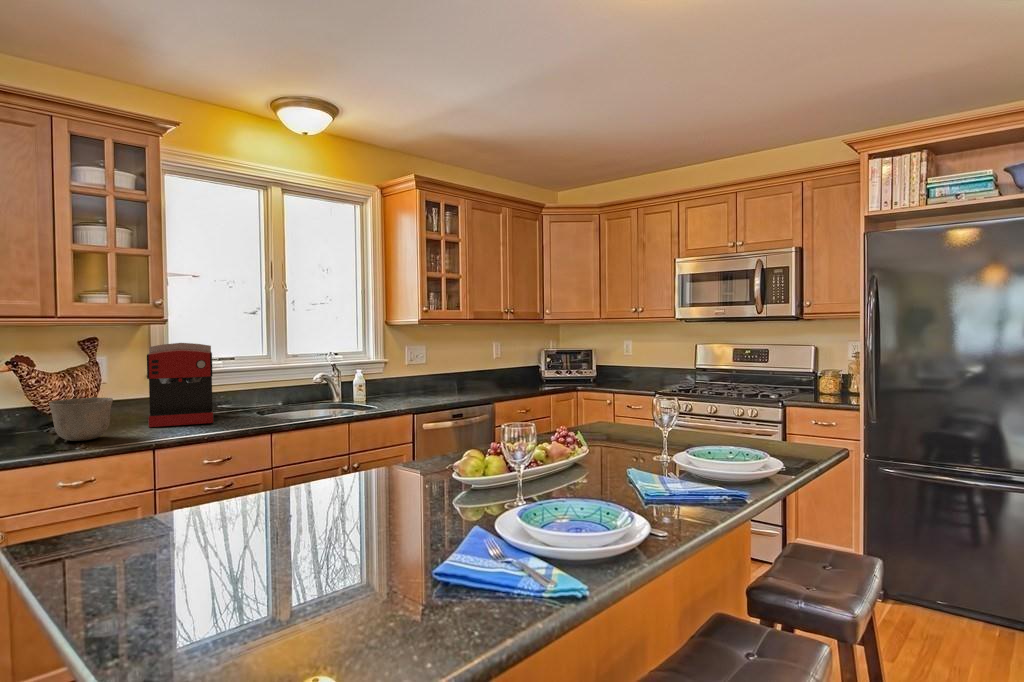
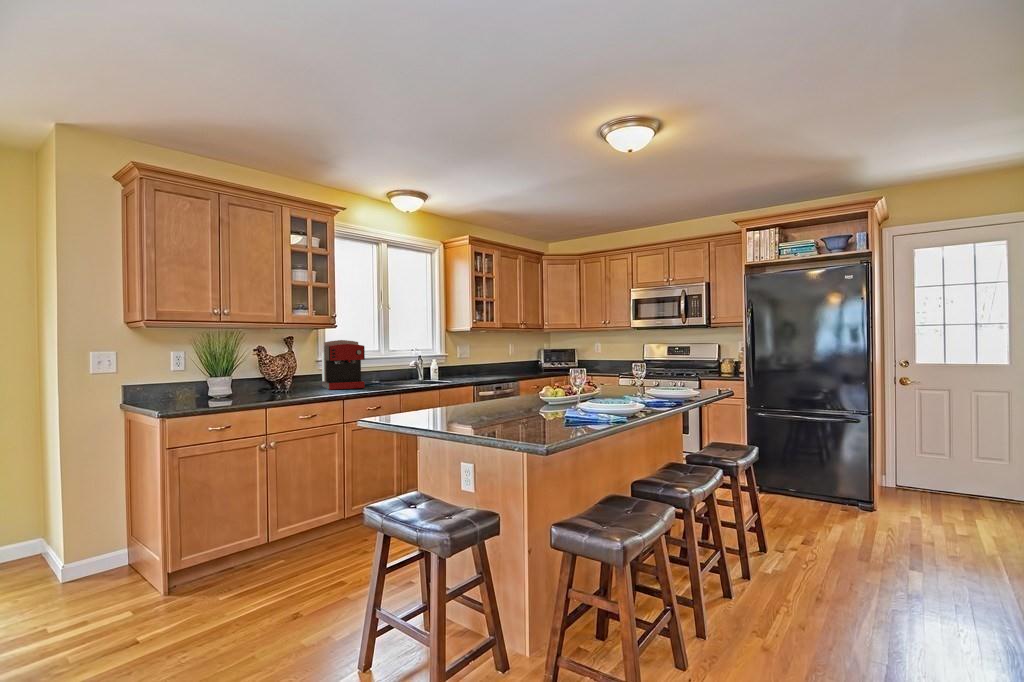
ceramic bowl: present [49,397,113,441] -> none [285,370,319,395]

